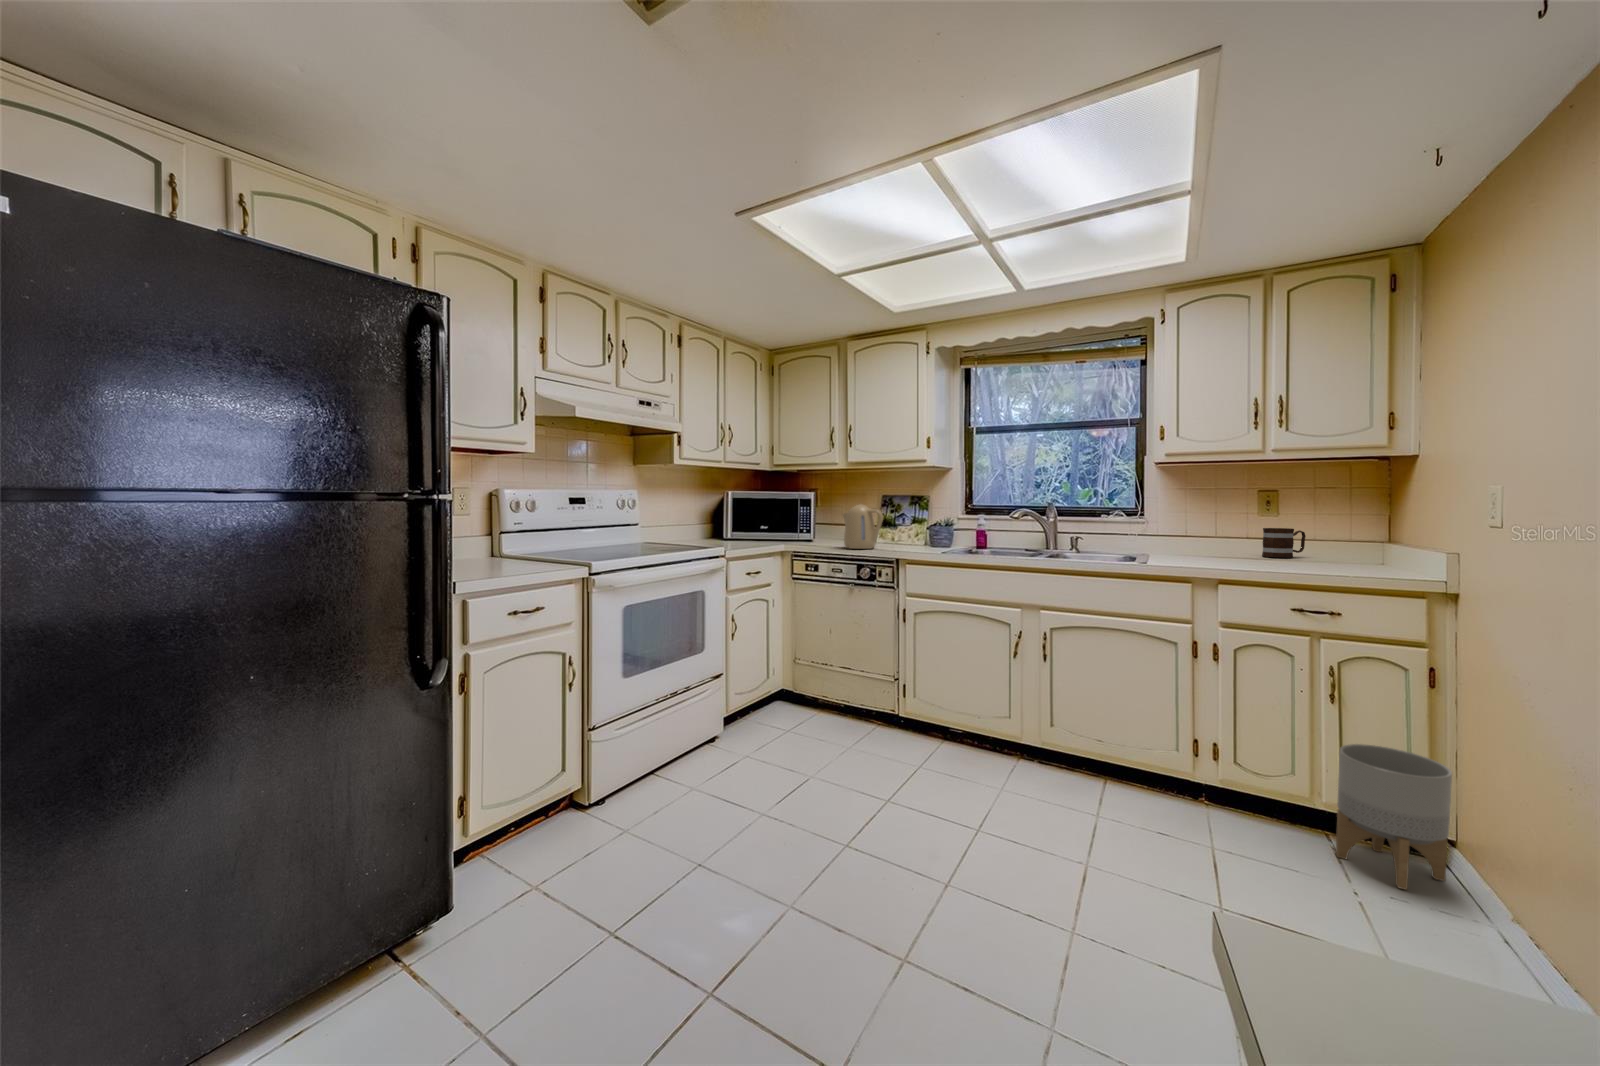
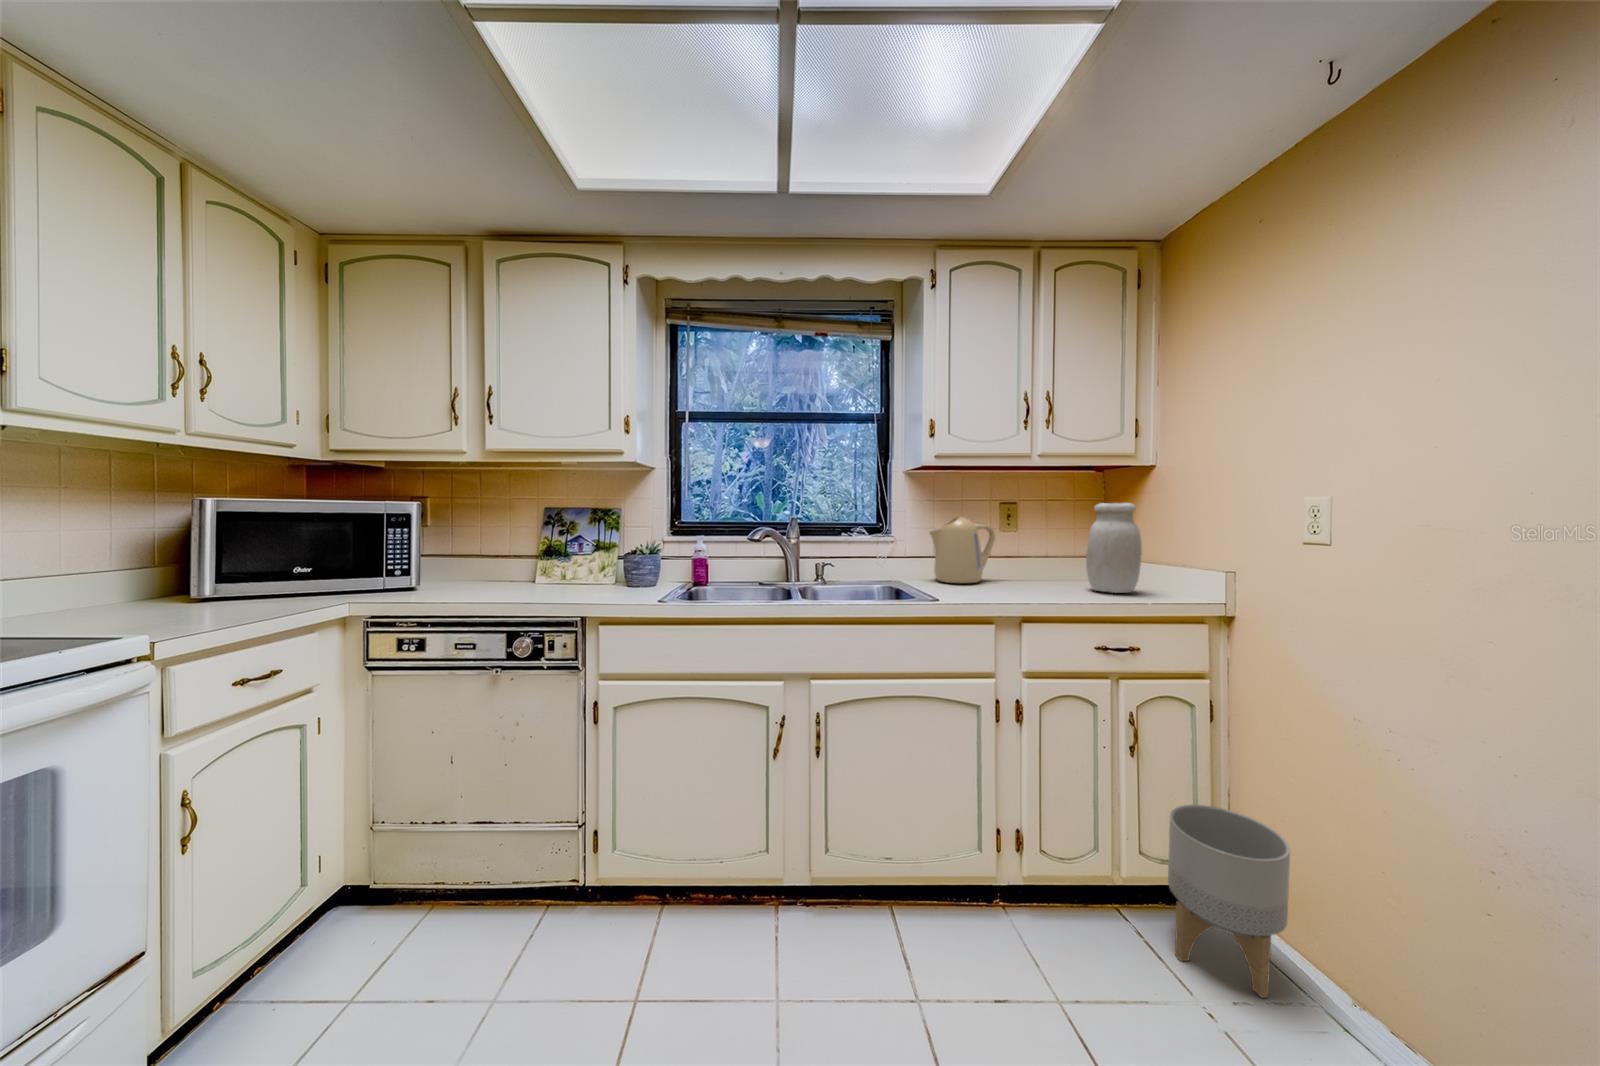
jar: none [1318,486,1375,567] -> present [1086,503,1142,593]
kettle: present [843,505,883,549] -> present [929,517,995,583]
mug: present [1262,528,1306,558] -> none [1013,546,1048,580]

